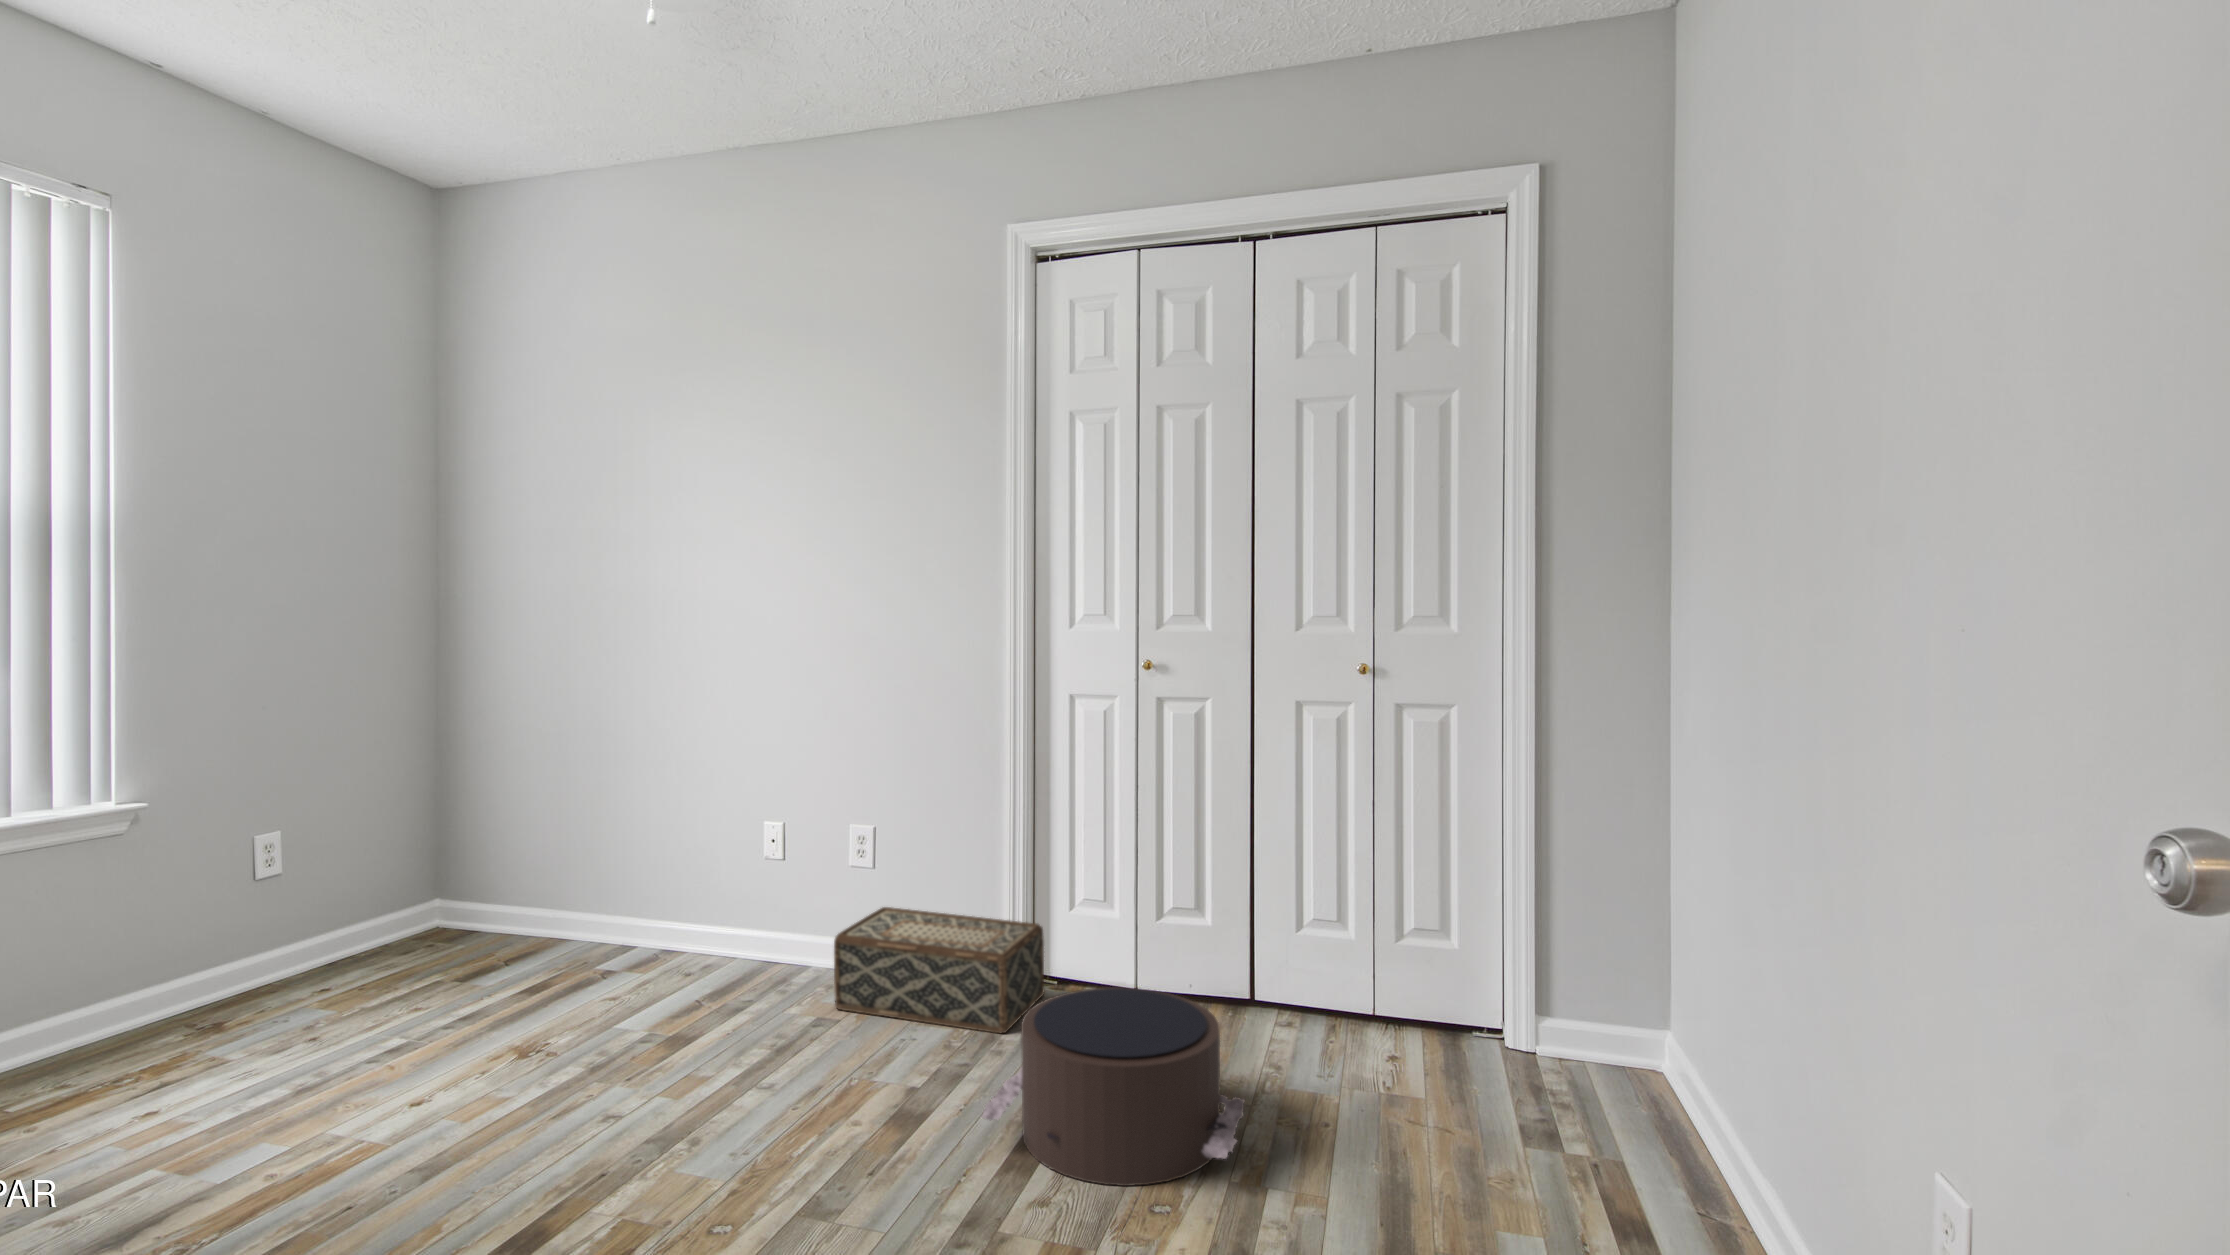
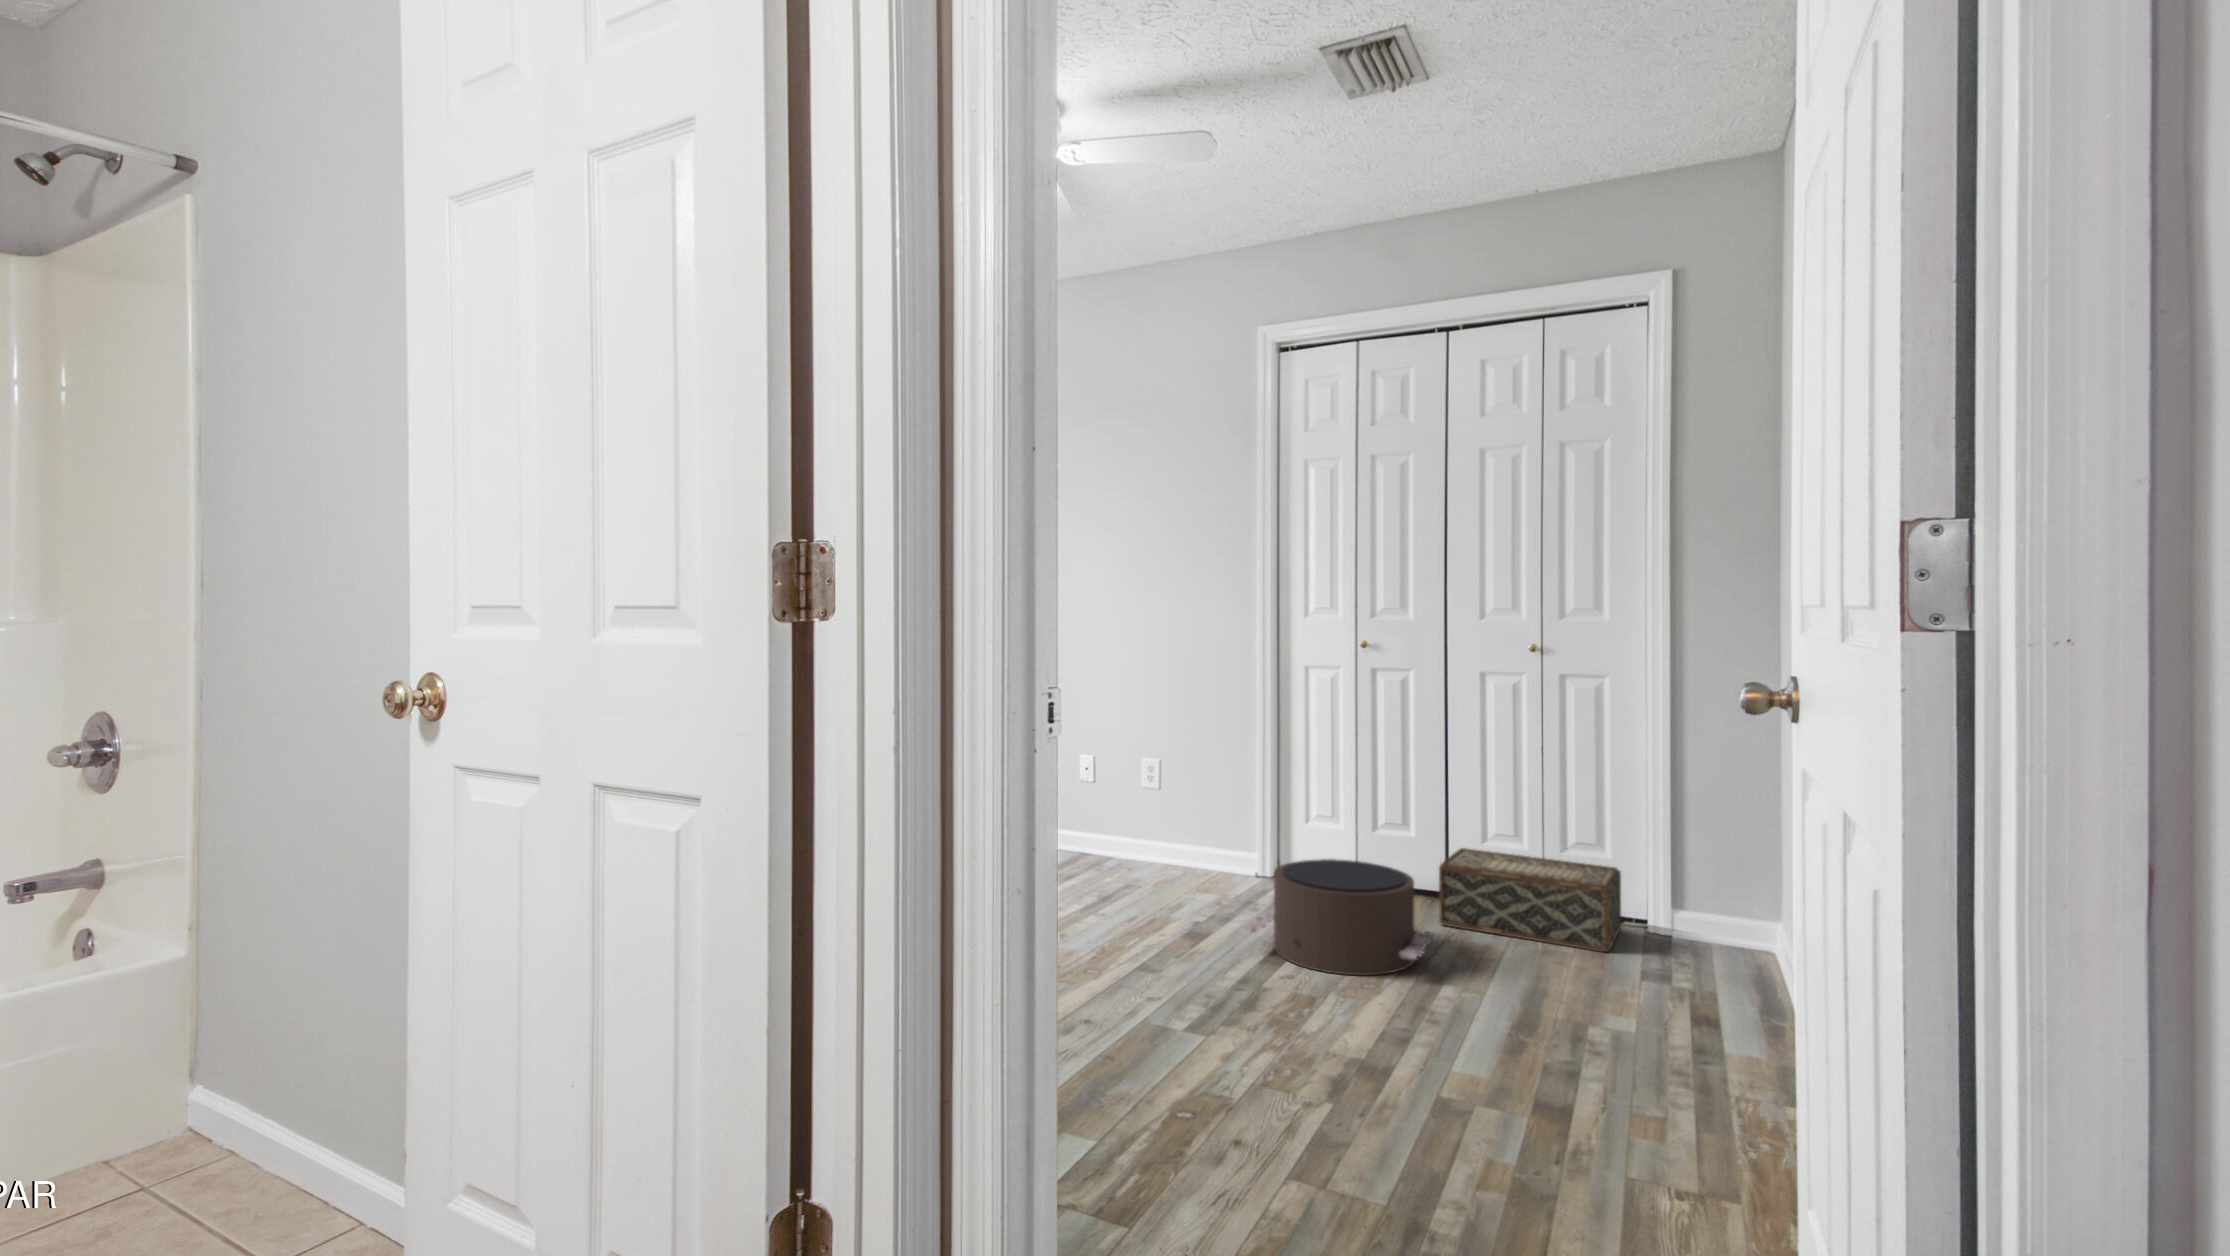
woven basket: present [834,907,1044,1033] -> present [1439,848,1621,952]

